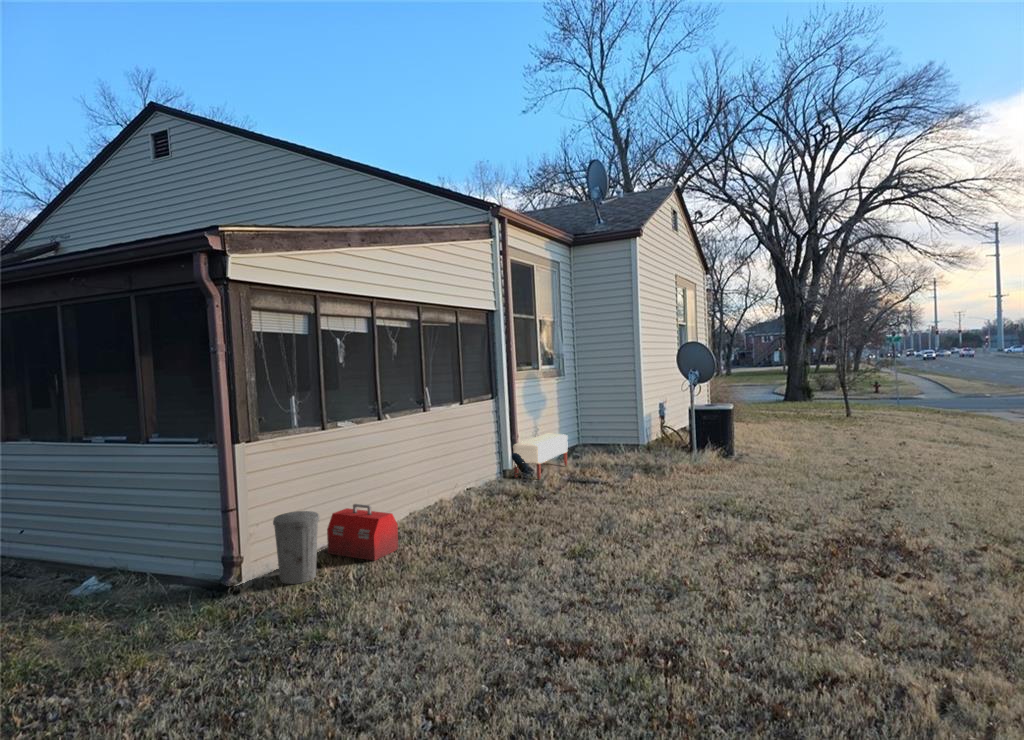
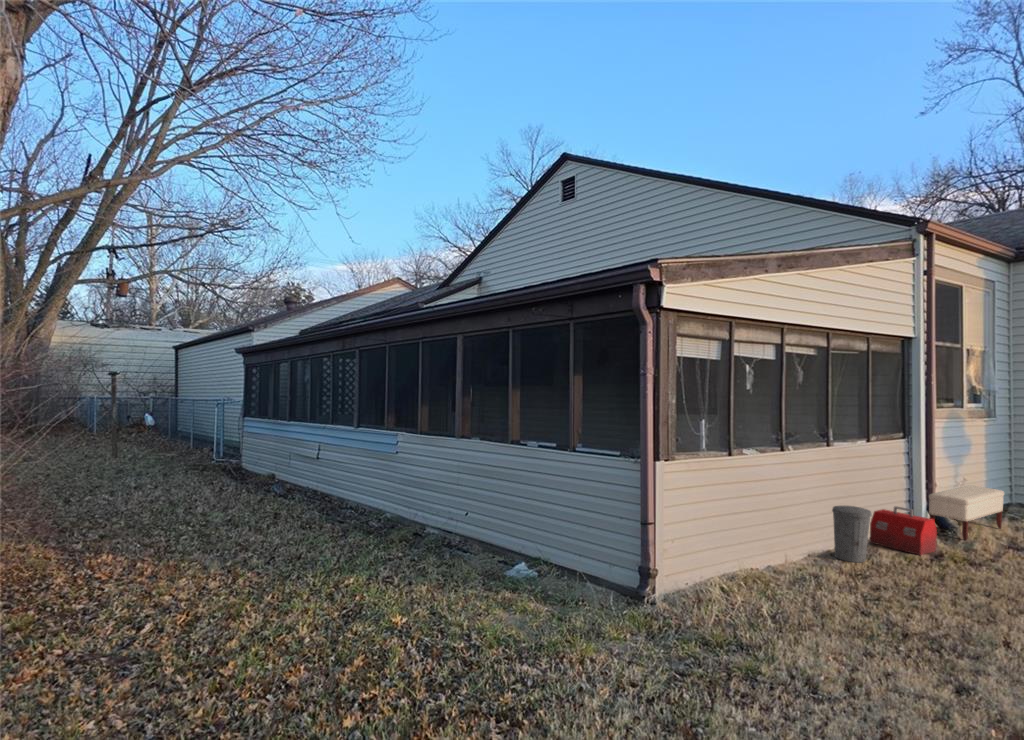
toolbox: present [327,504,398,561] -> present [870,506,937,555]
trash can: present [273,511,319,584] -> present [832,506,872,562]

